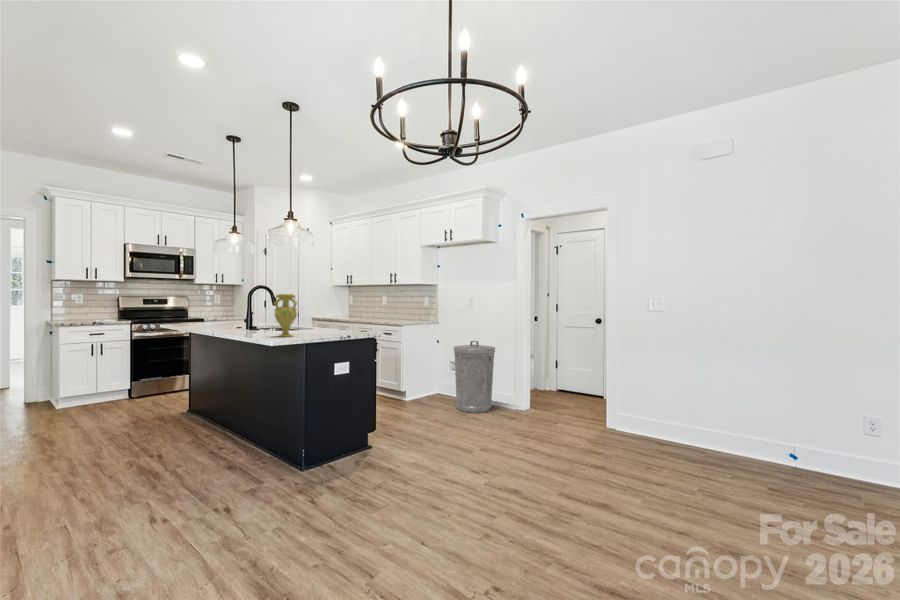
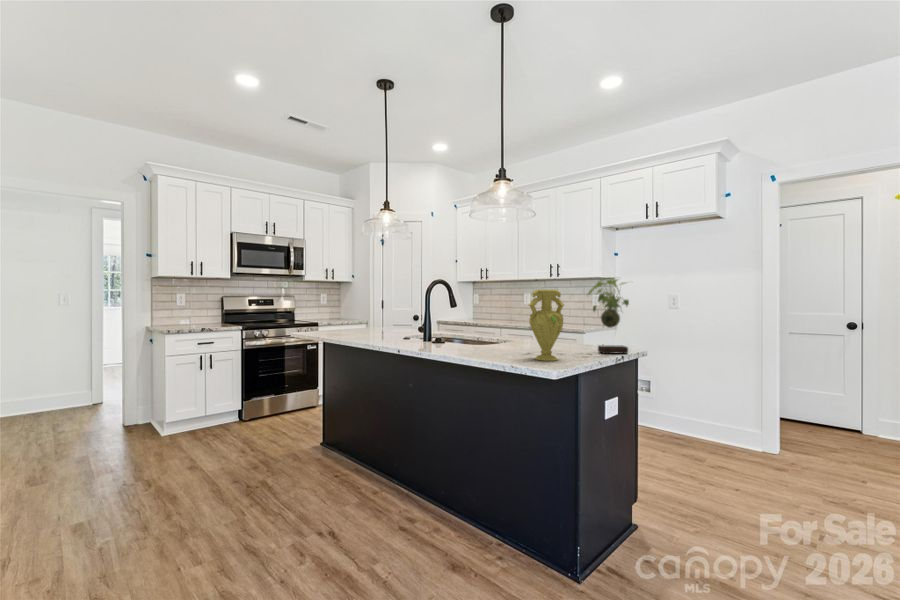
plant: none [326,281,359,334] -> present [588,277,629,354]
trash can: present [453,341,495,413] -> none [663,354,730,456]

